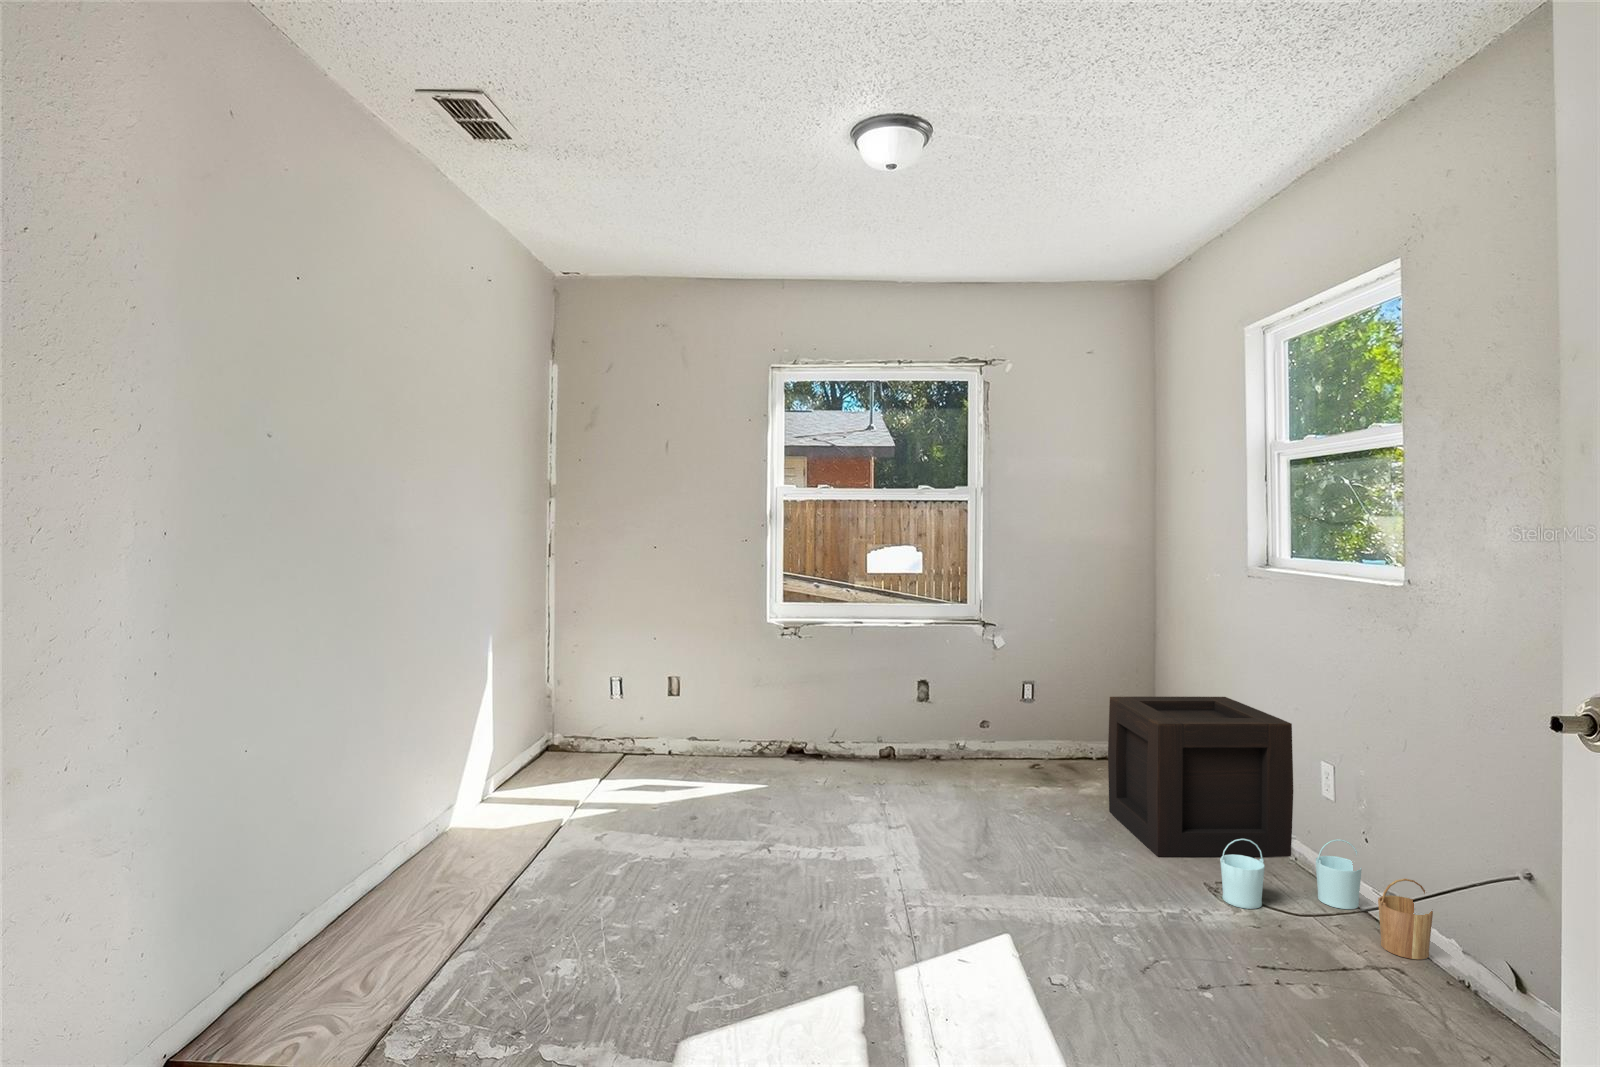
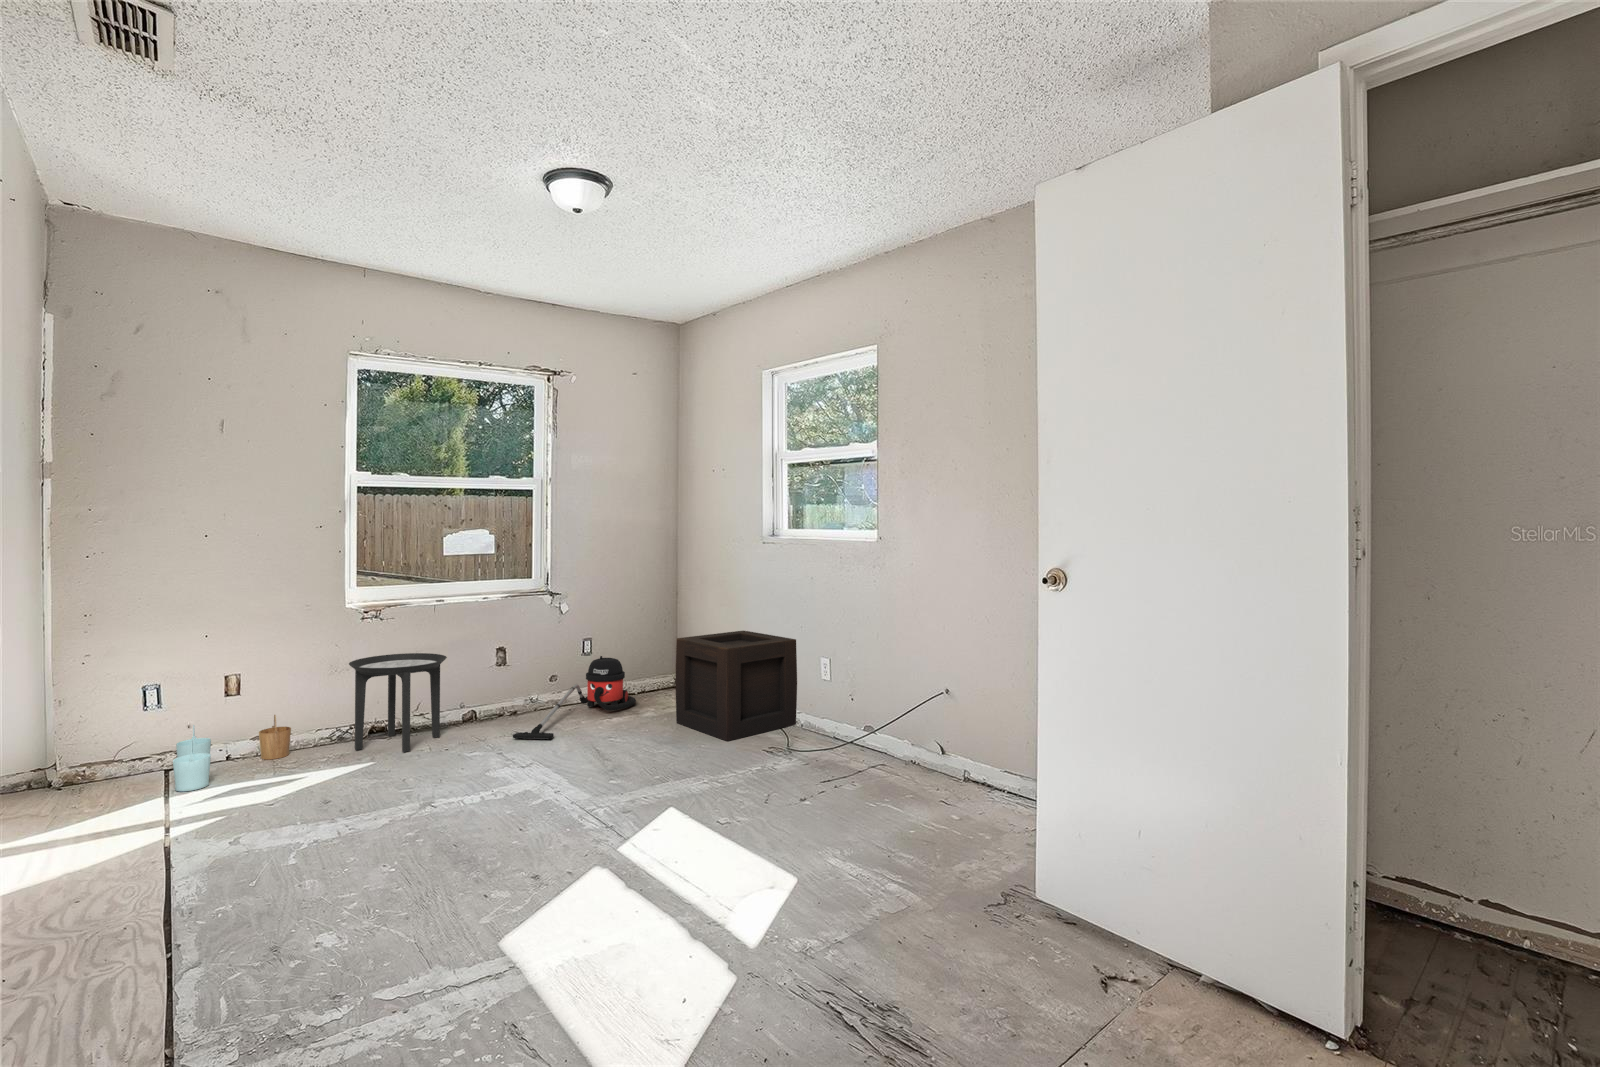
side table: none [758,675,849,781] -> present [349,653,447,752]
vacuum cleaner: none [904,704,1079,799] -> present [513,656,636,739]
bucket: present [1220,839,1433,959] -> present [173,715,291,792]

